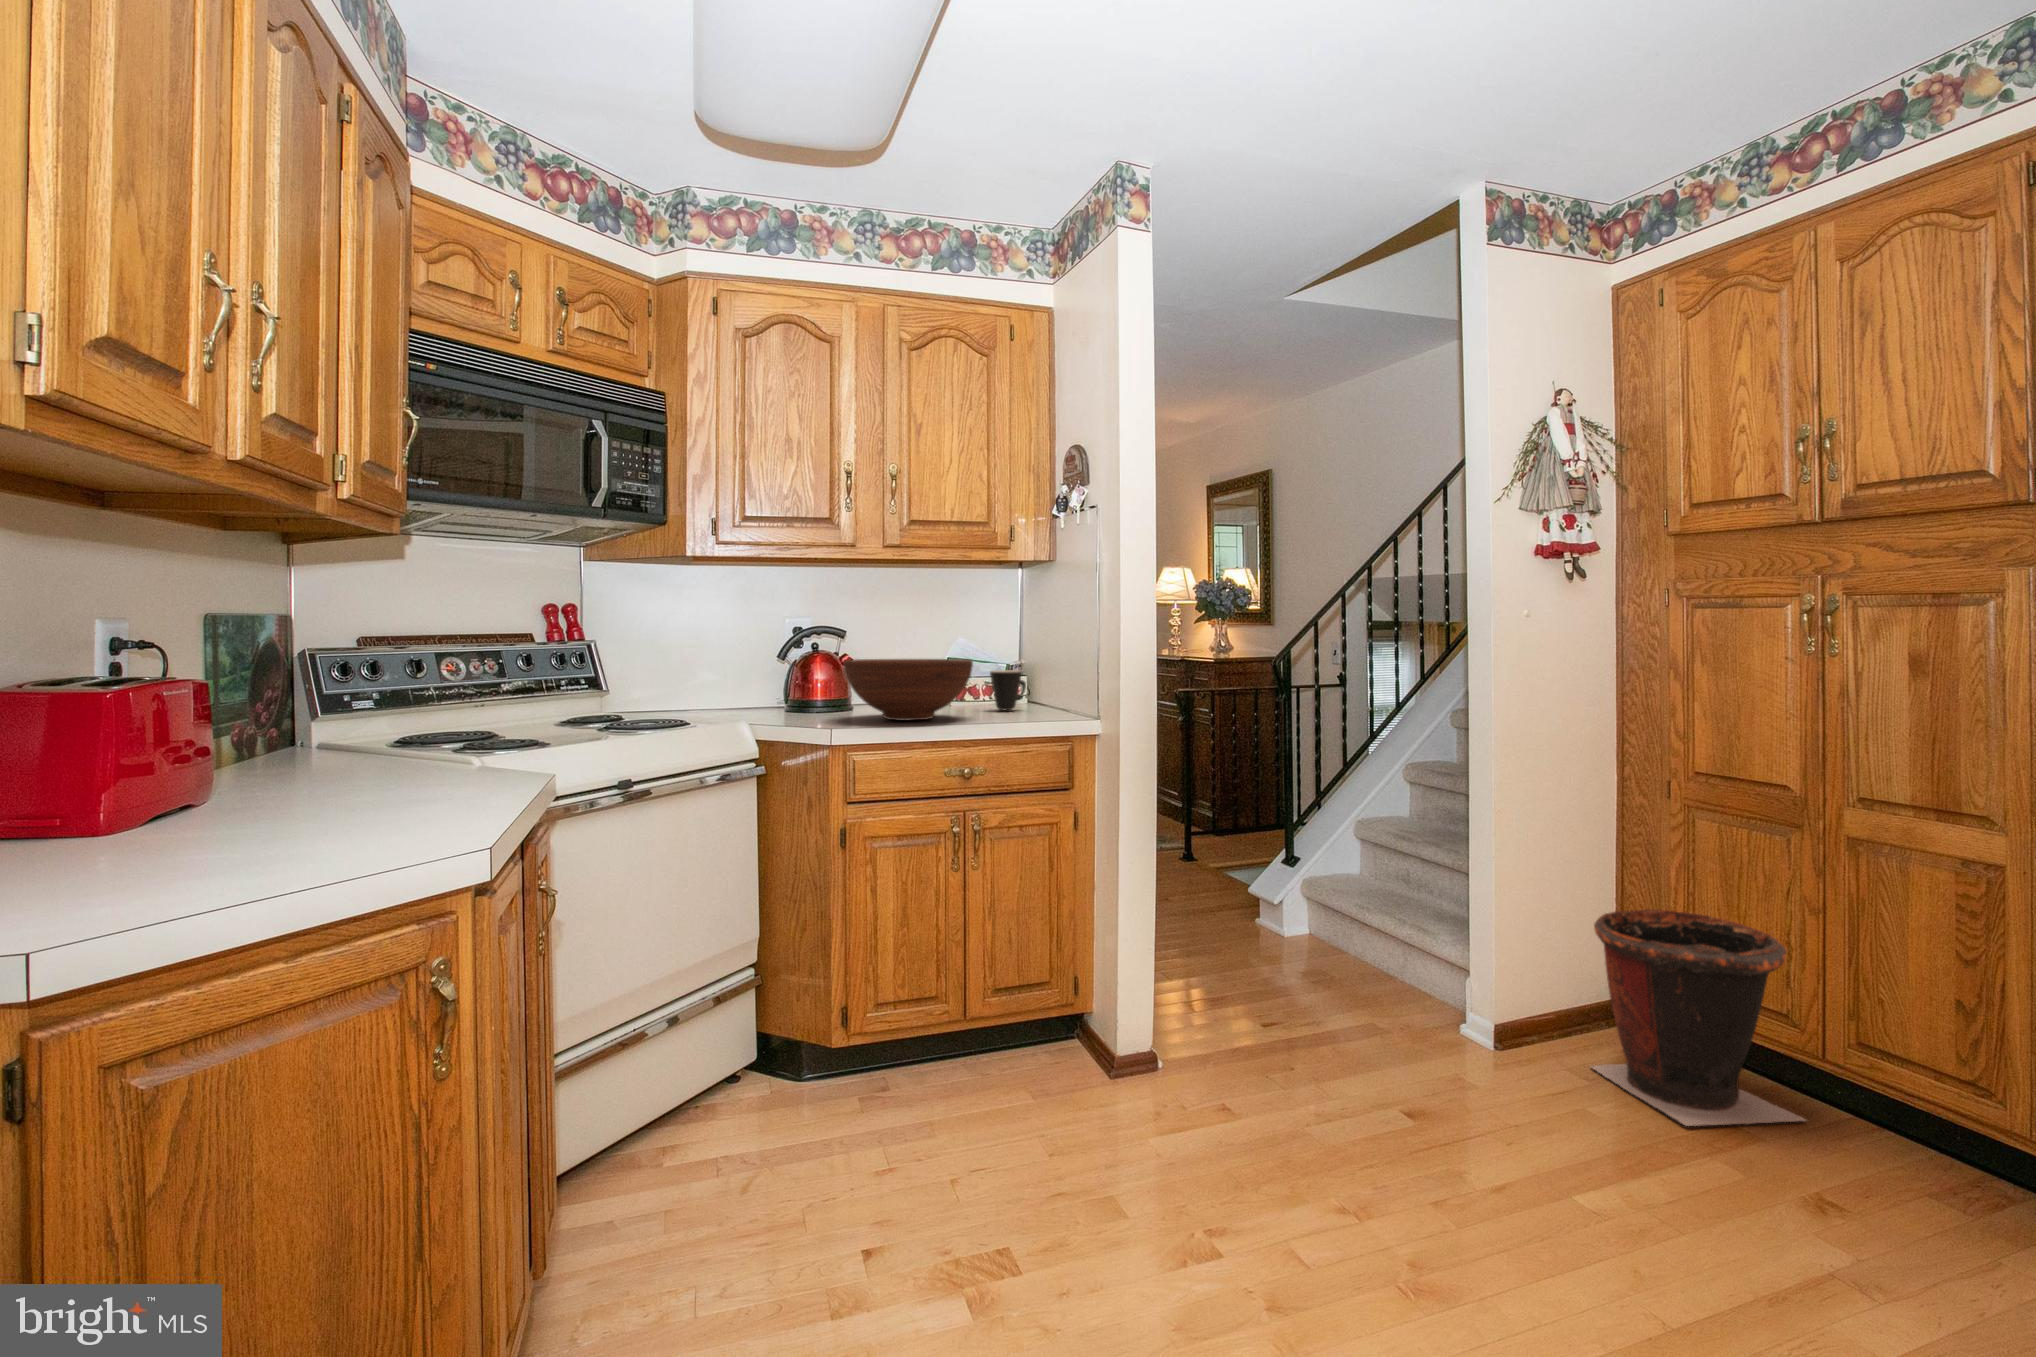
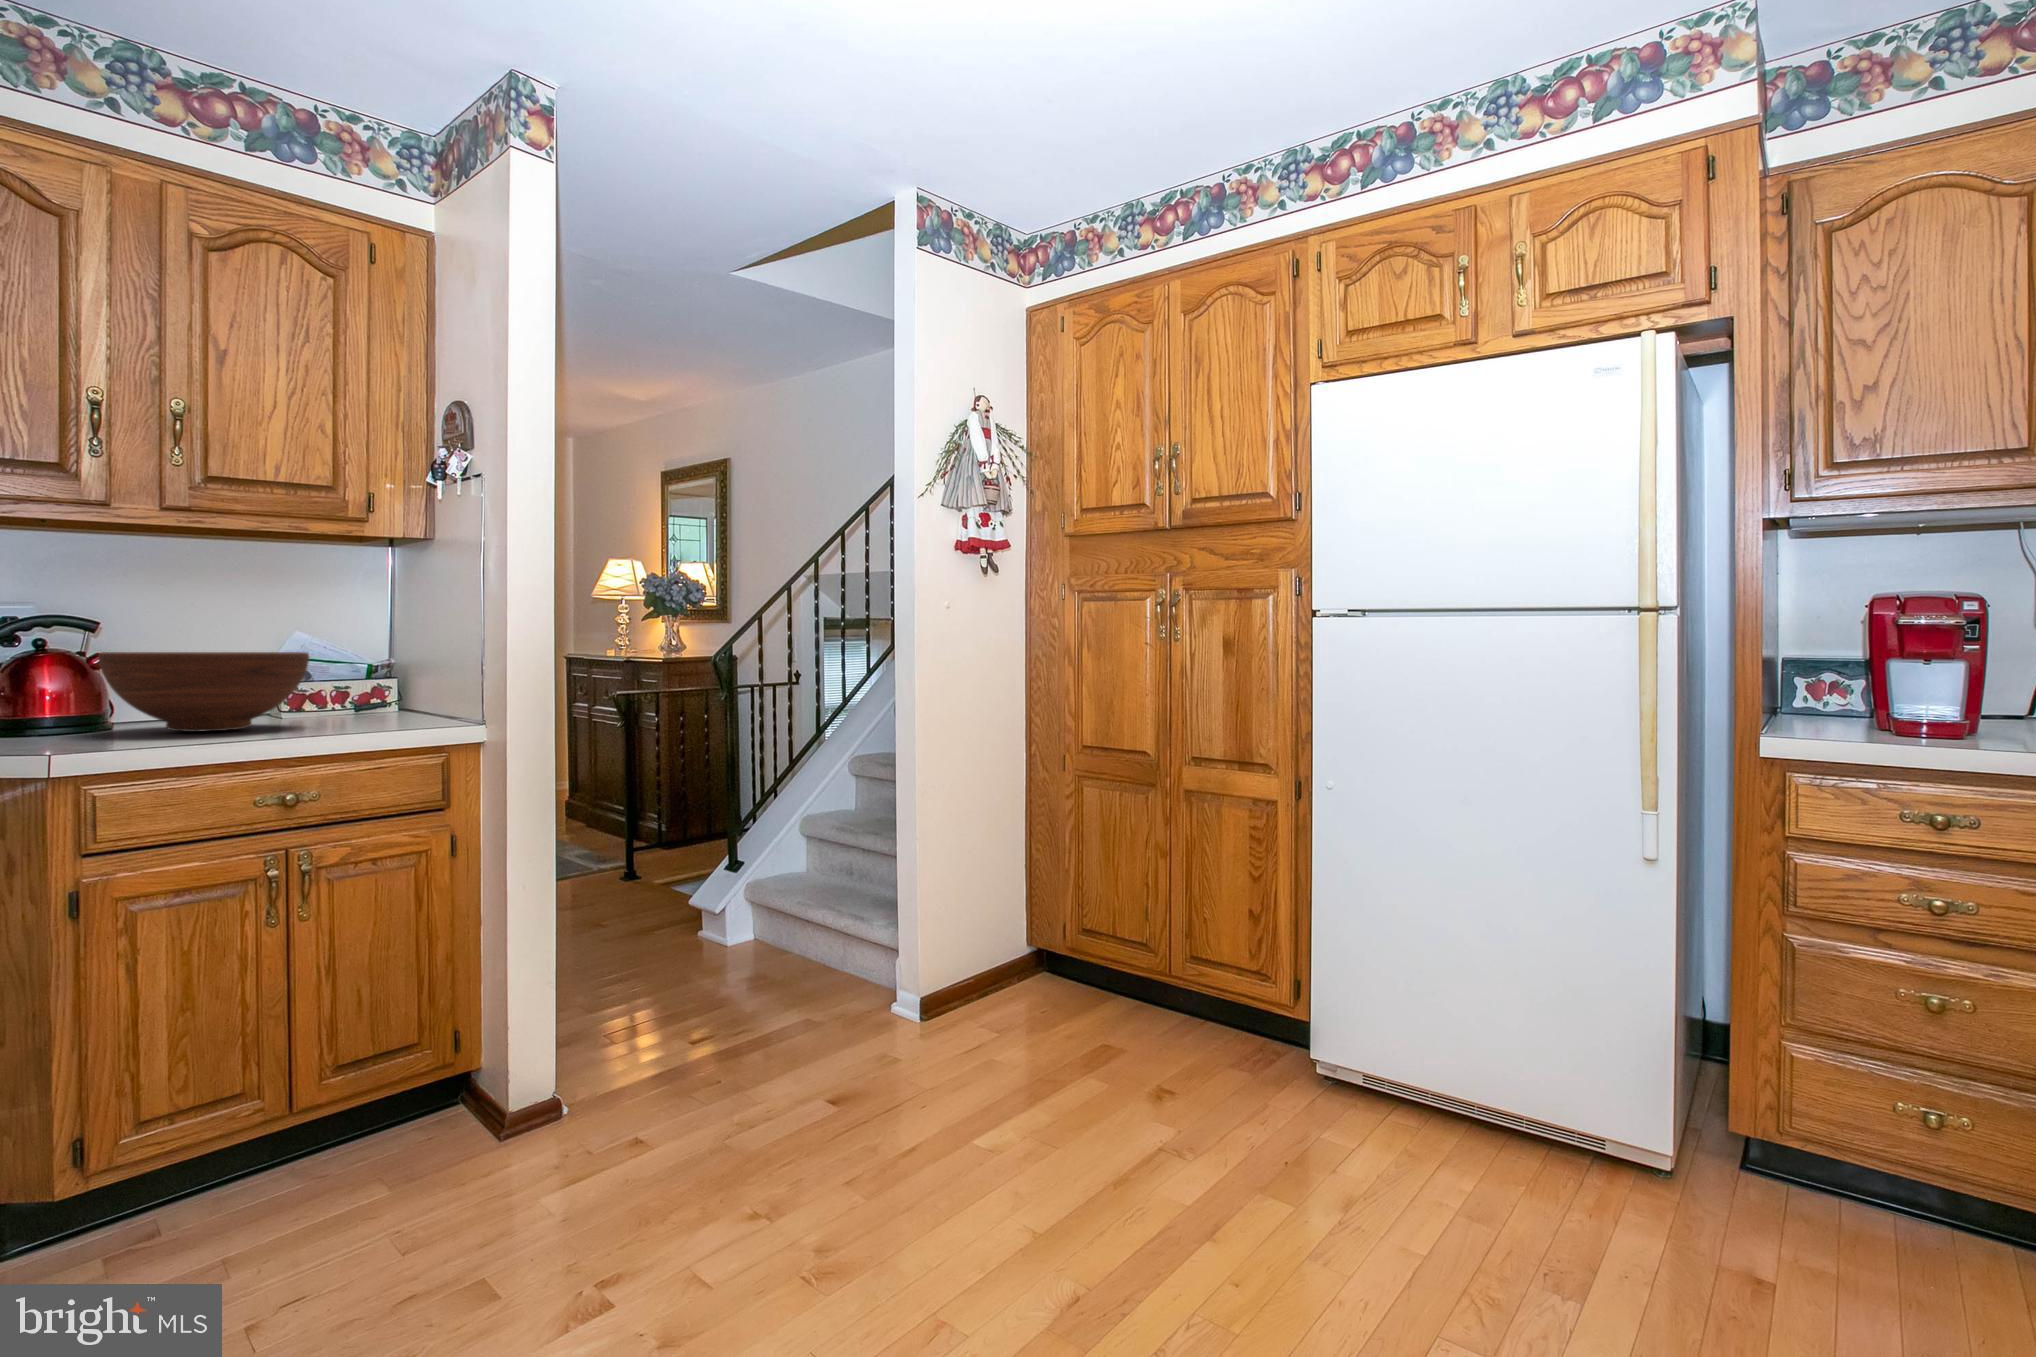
mug: present [990,670,1026,710] -> none [340,668,393,717]
waste bin: present [1591,909,1806,1126] -> none [1006,882,1169,1073]

